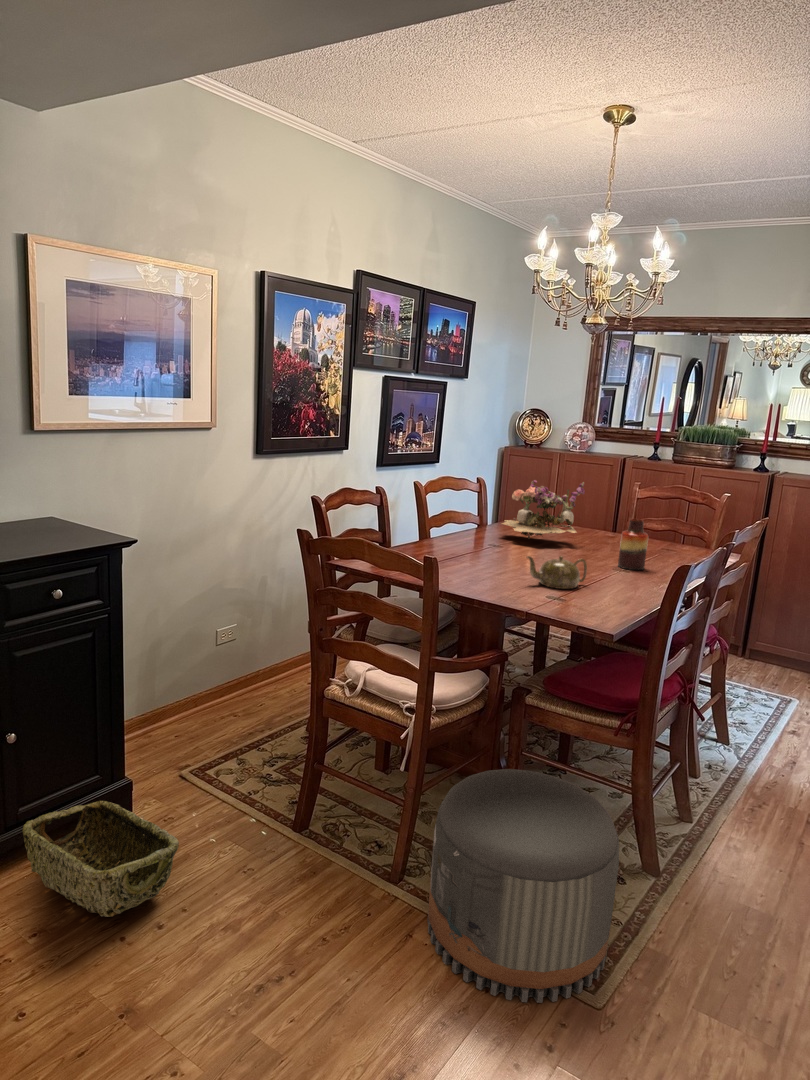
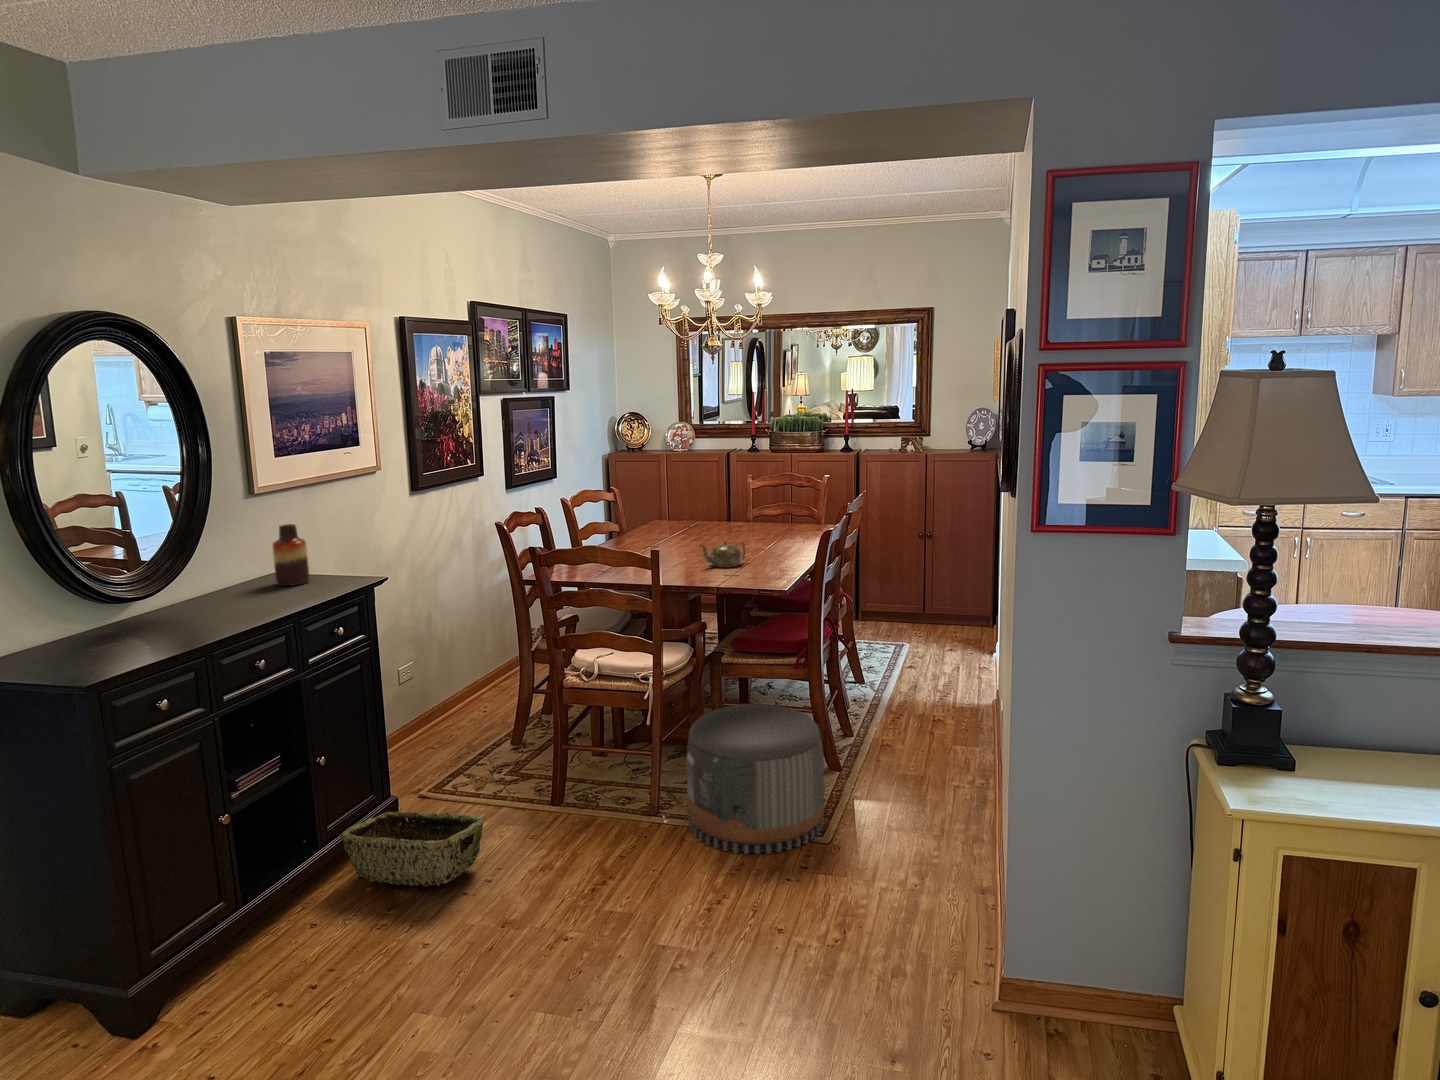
flower arrangement: present [501,480,585,538] -> none [645,479,715,538]
vase: present [618,519,648,570] -> present [272,524,310,586]

